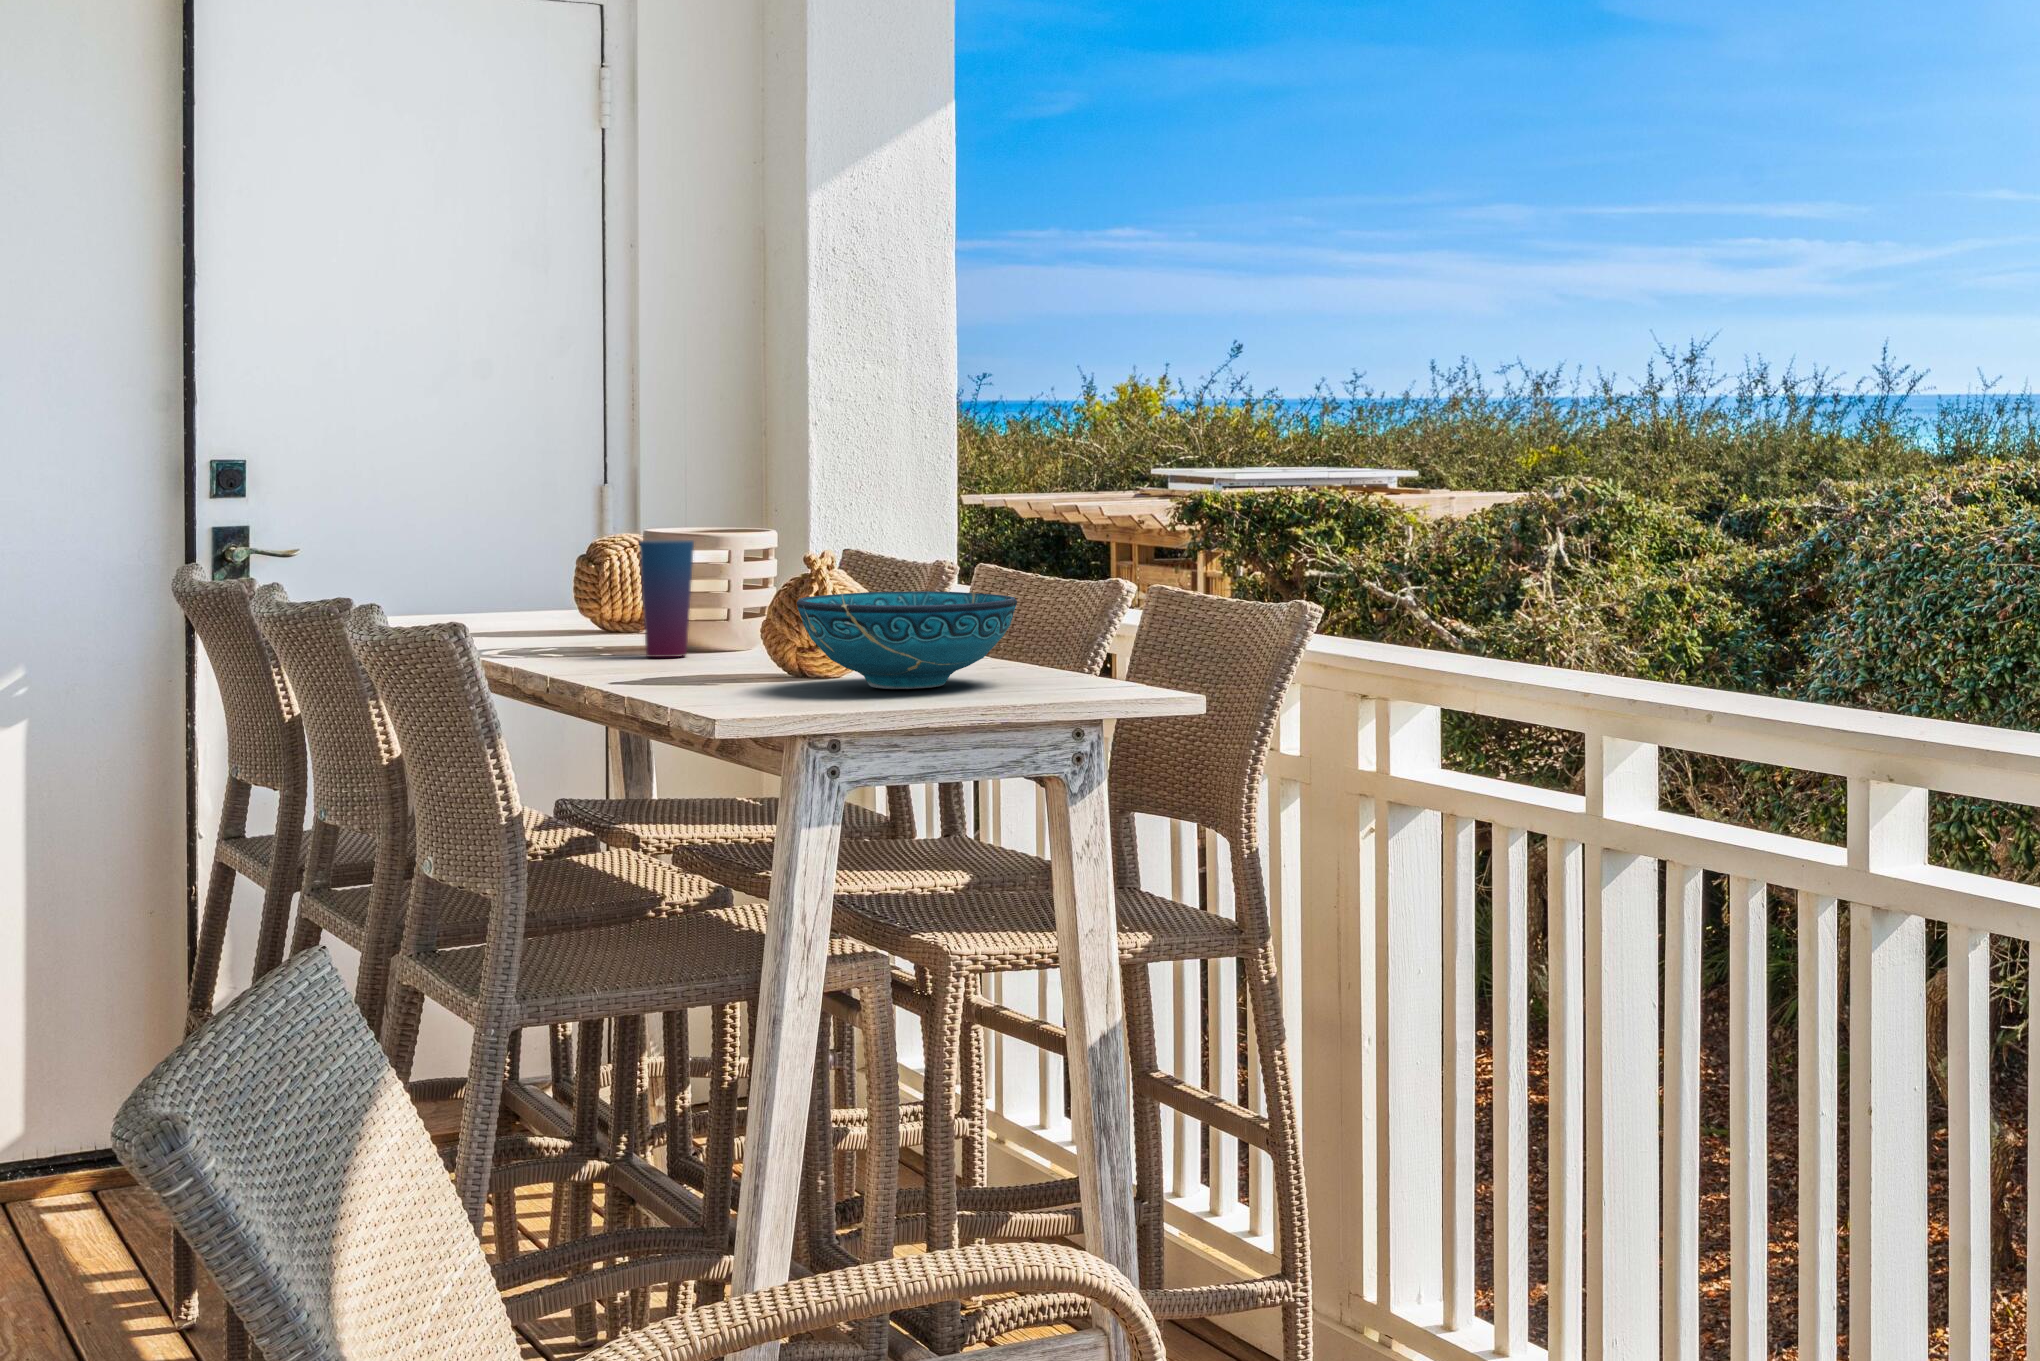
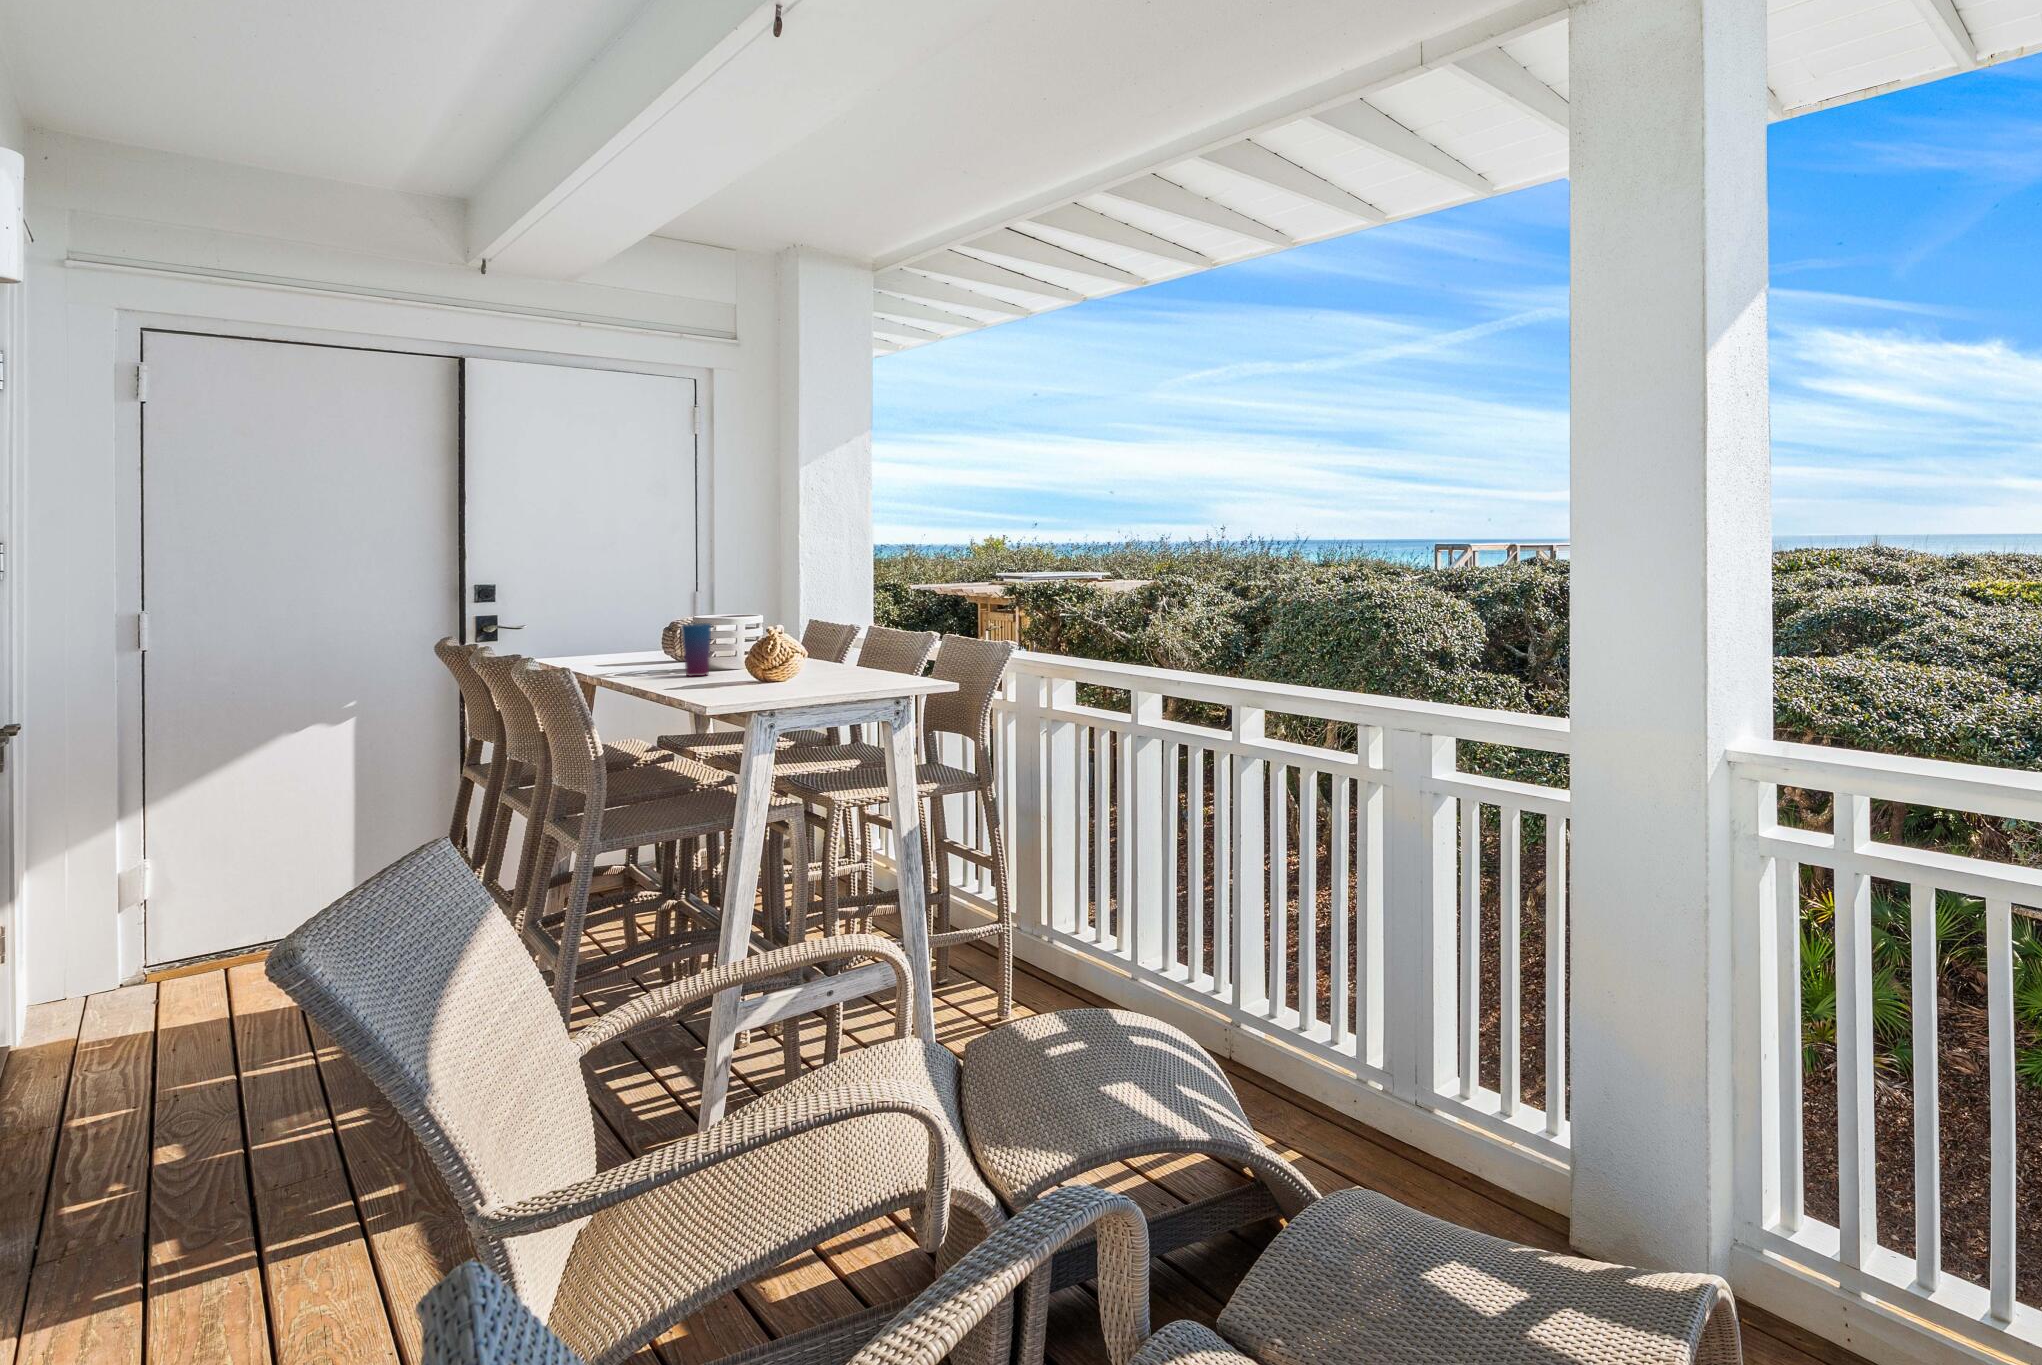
bowl: present [797,591,1017,689] -> none [756,646,870,689]

